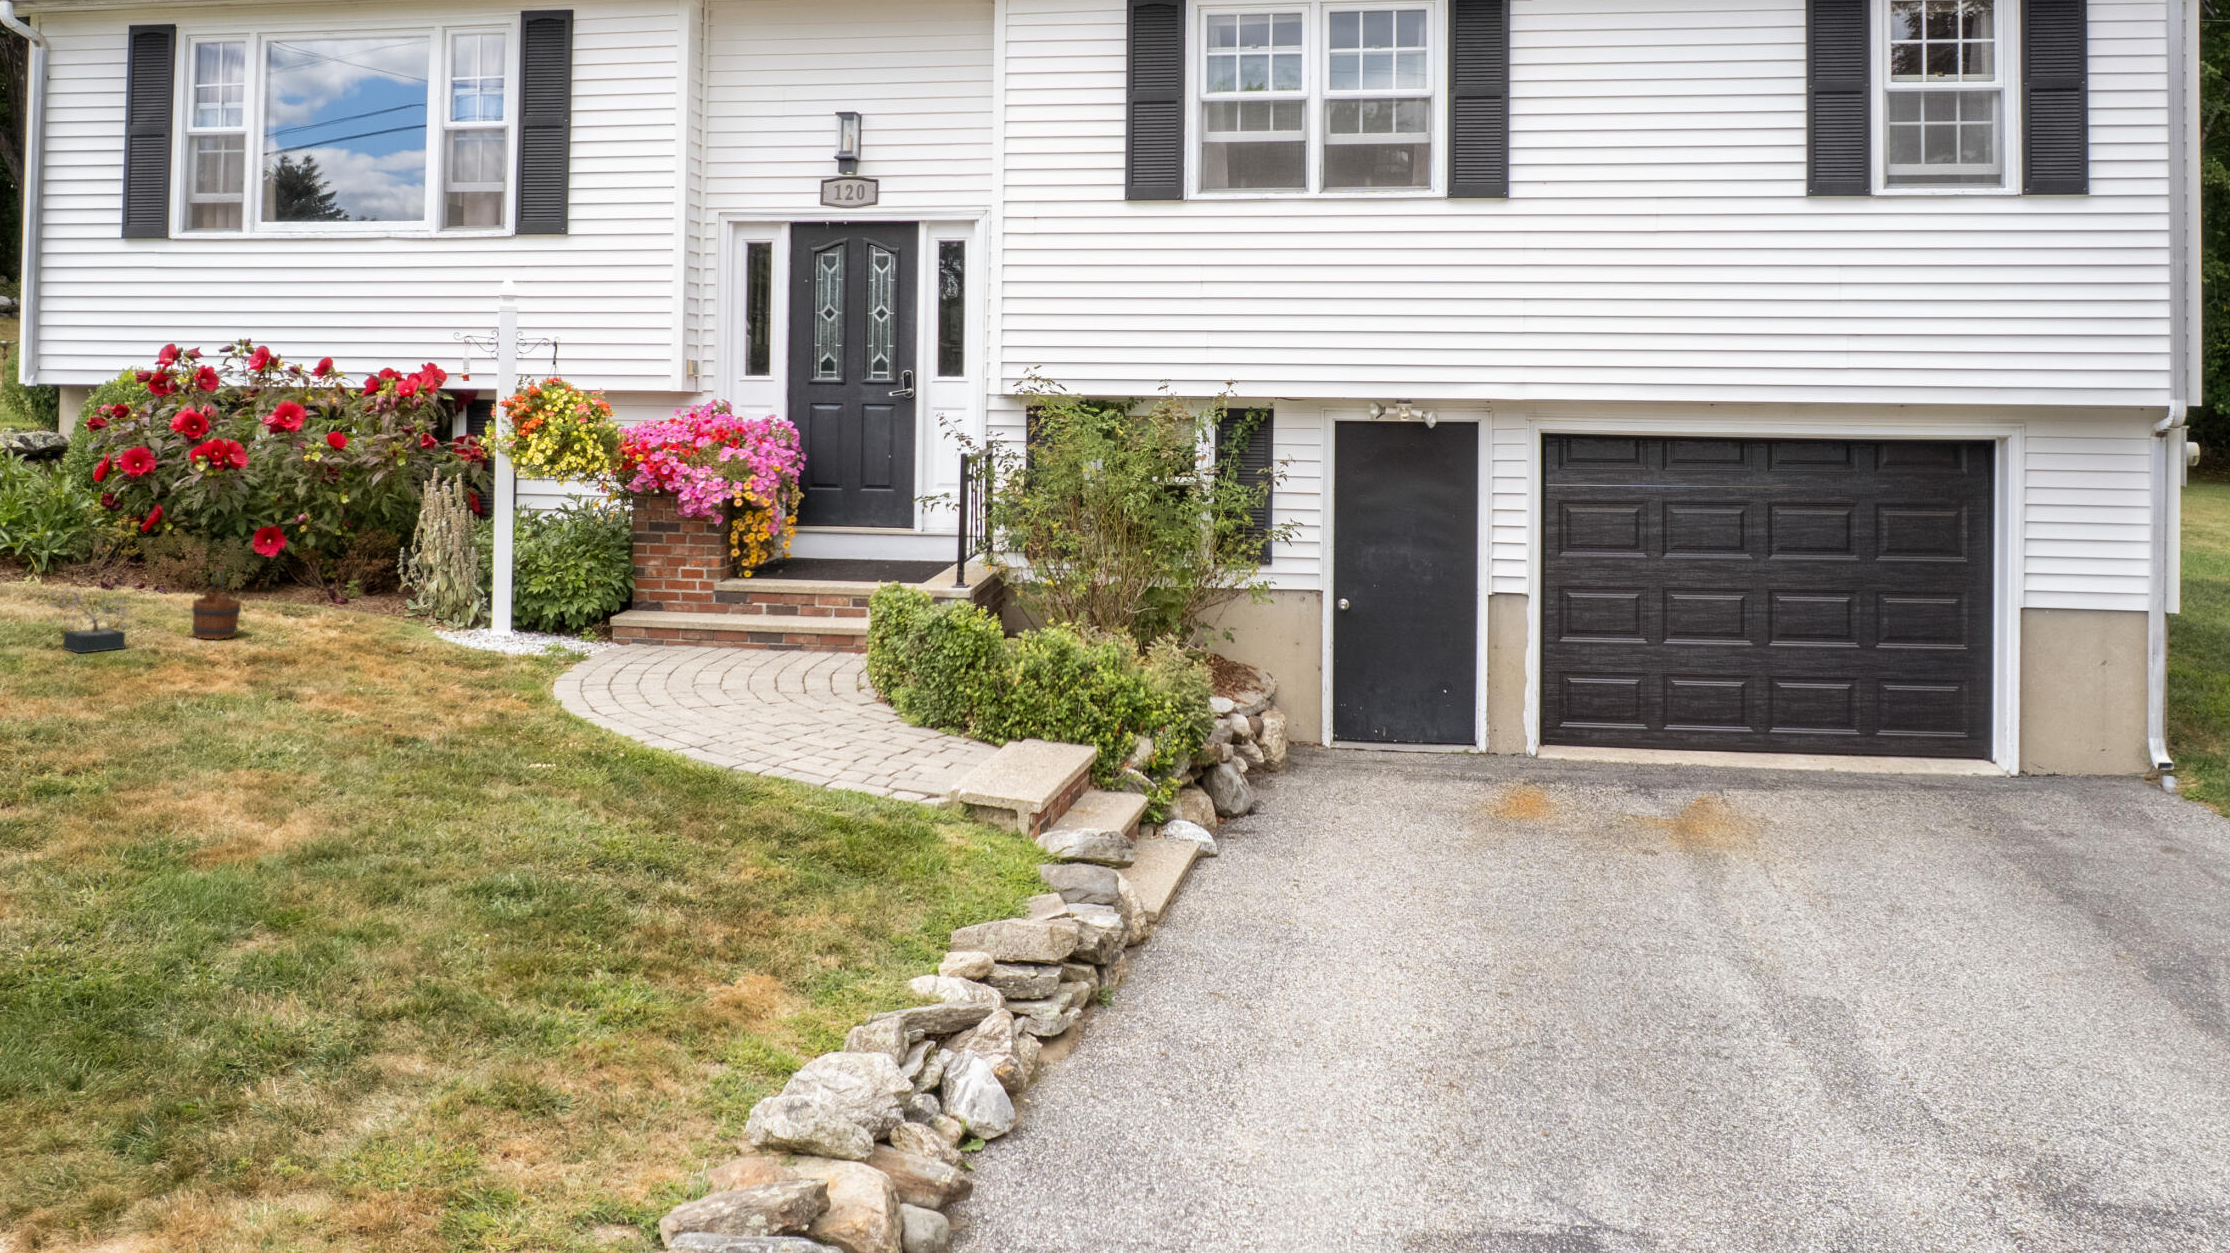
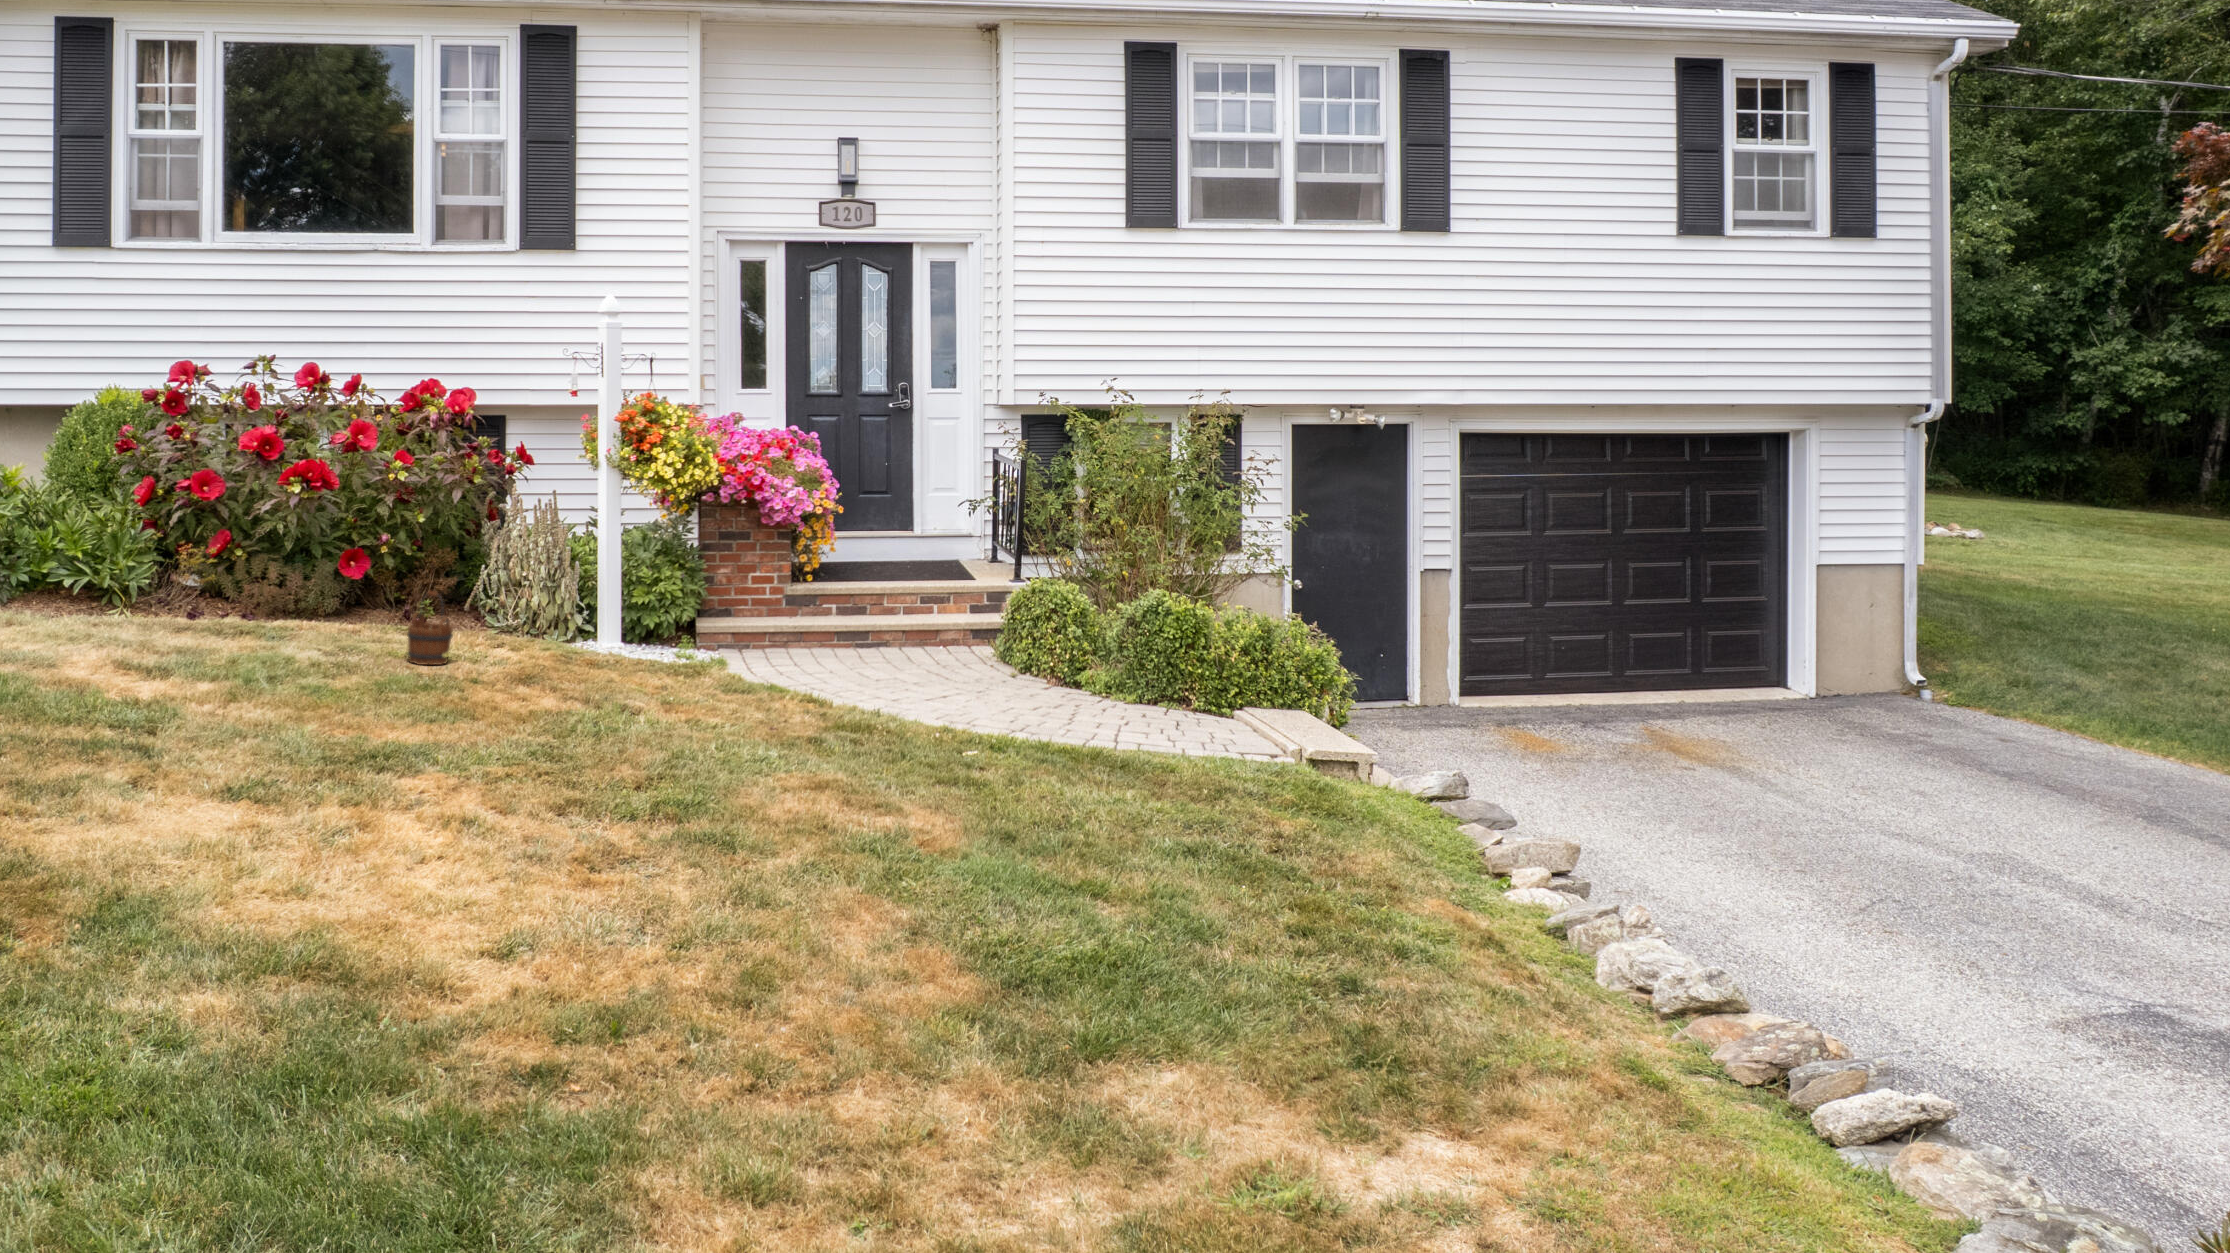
decorative plant: present [49,587,133,653] -> none [320,618,386,684]

